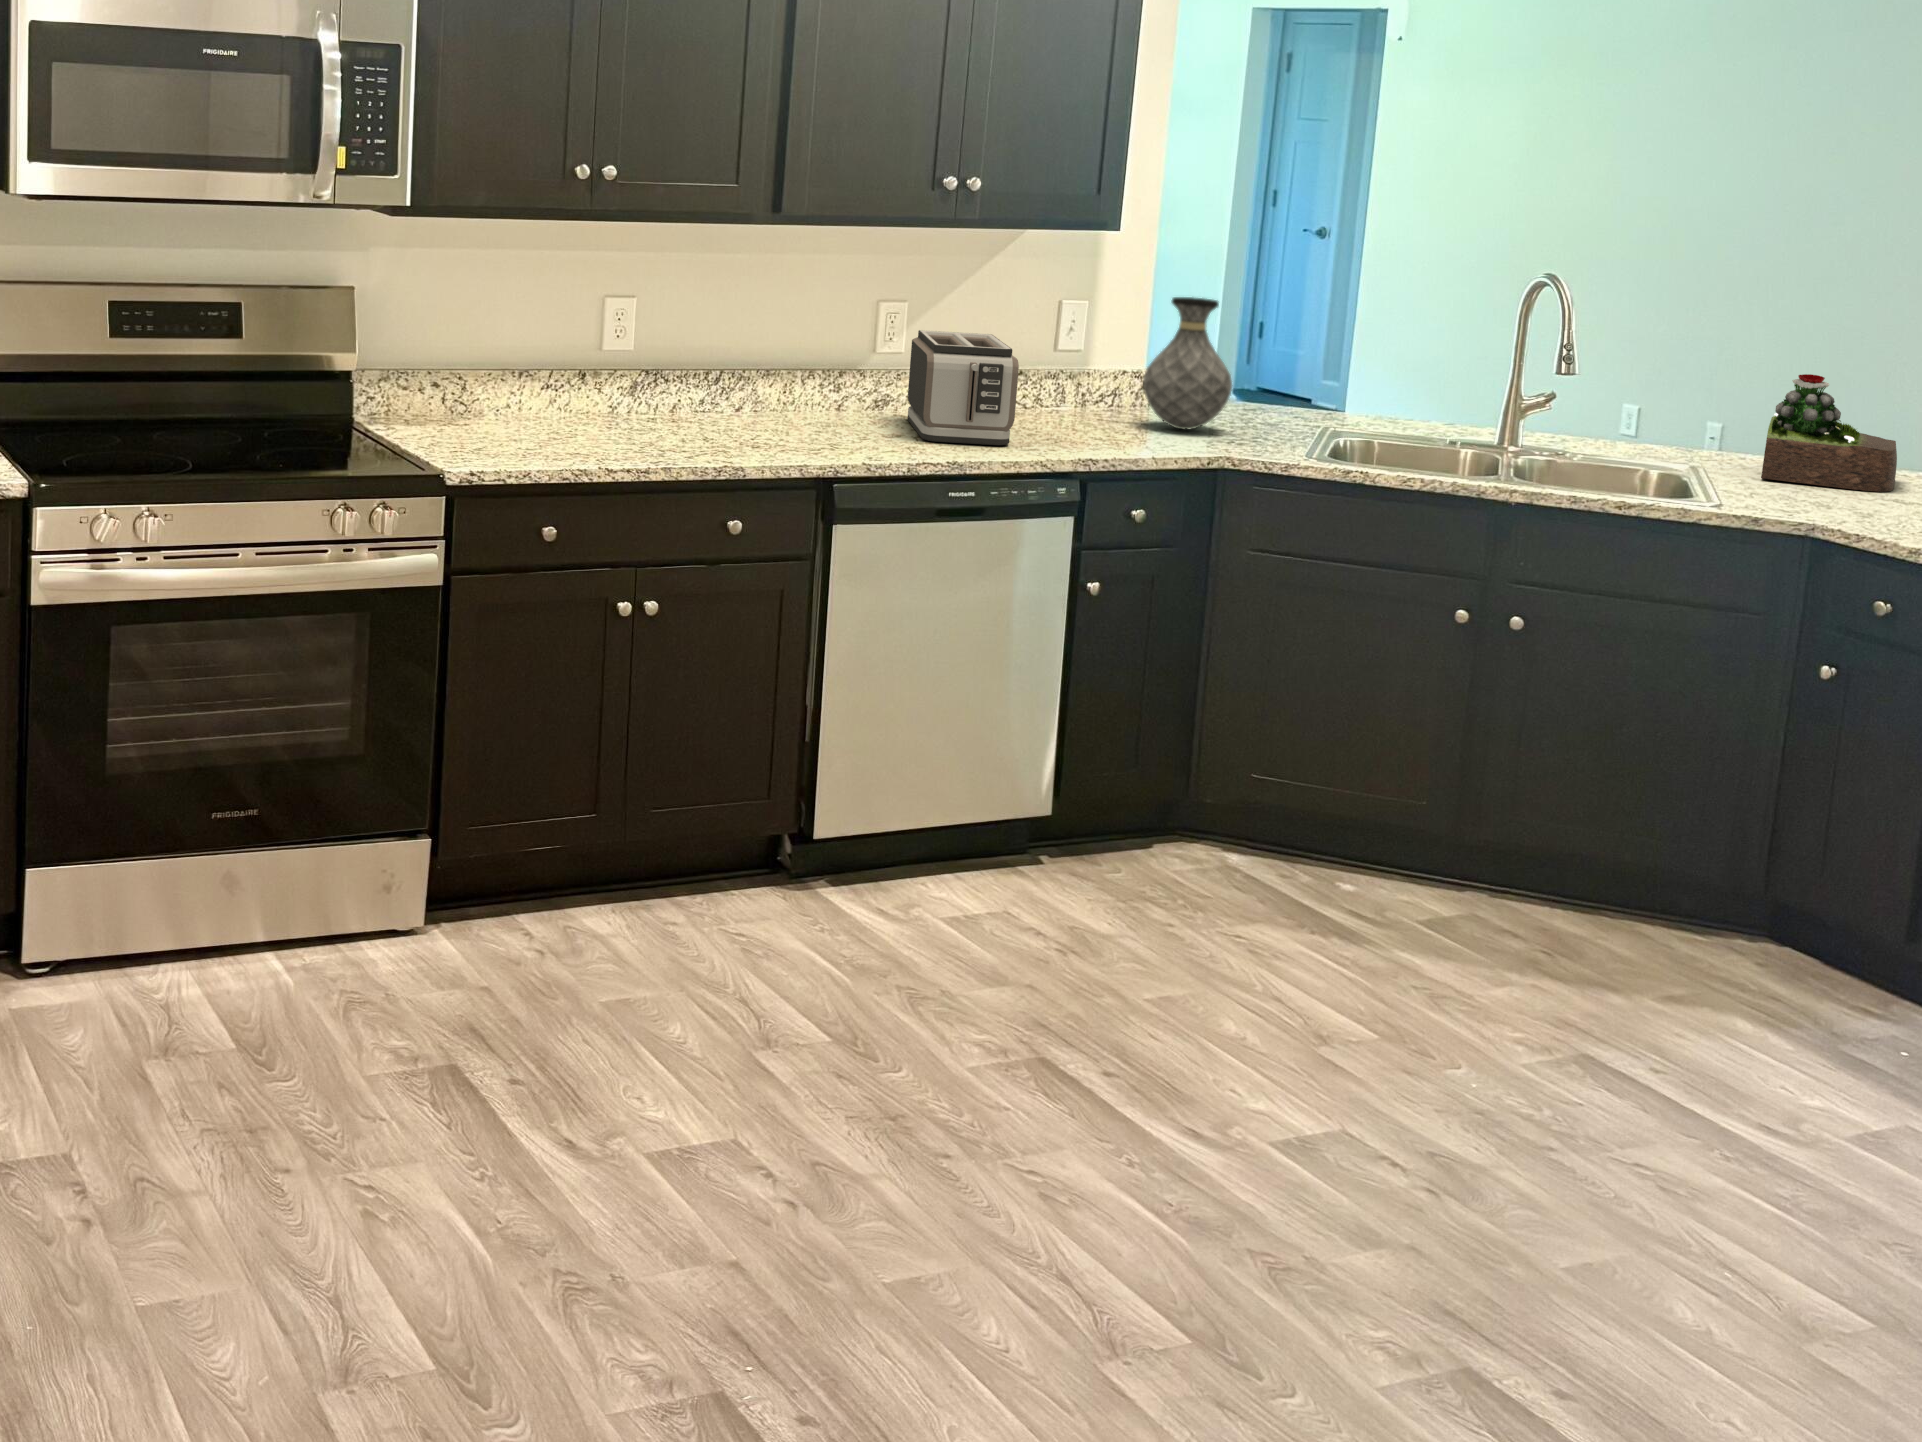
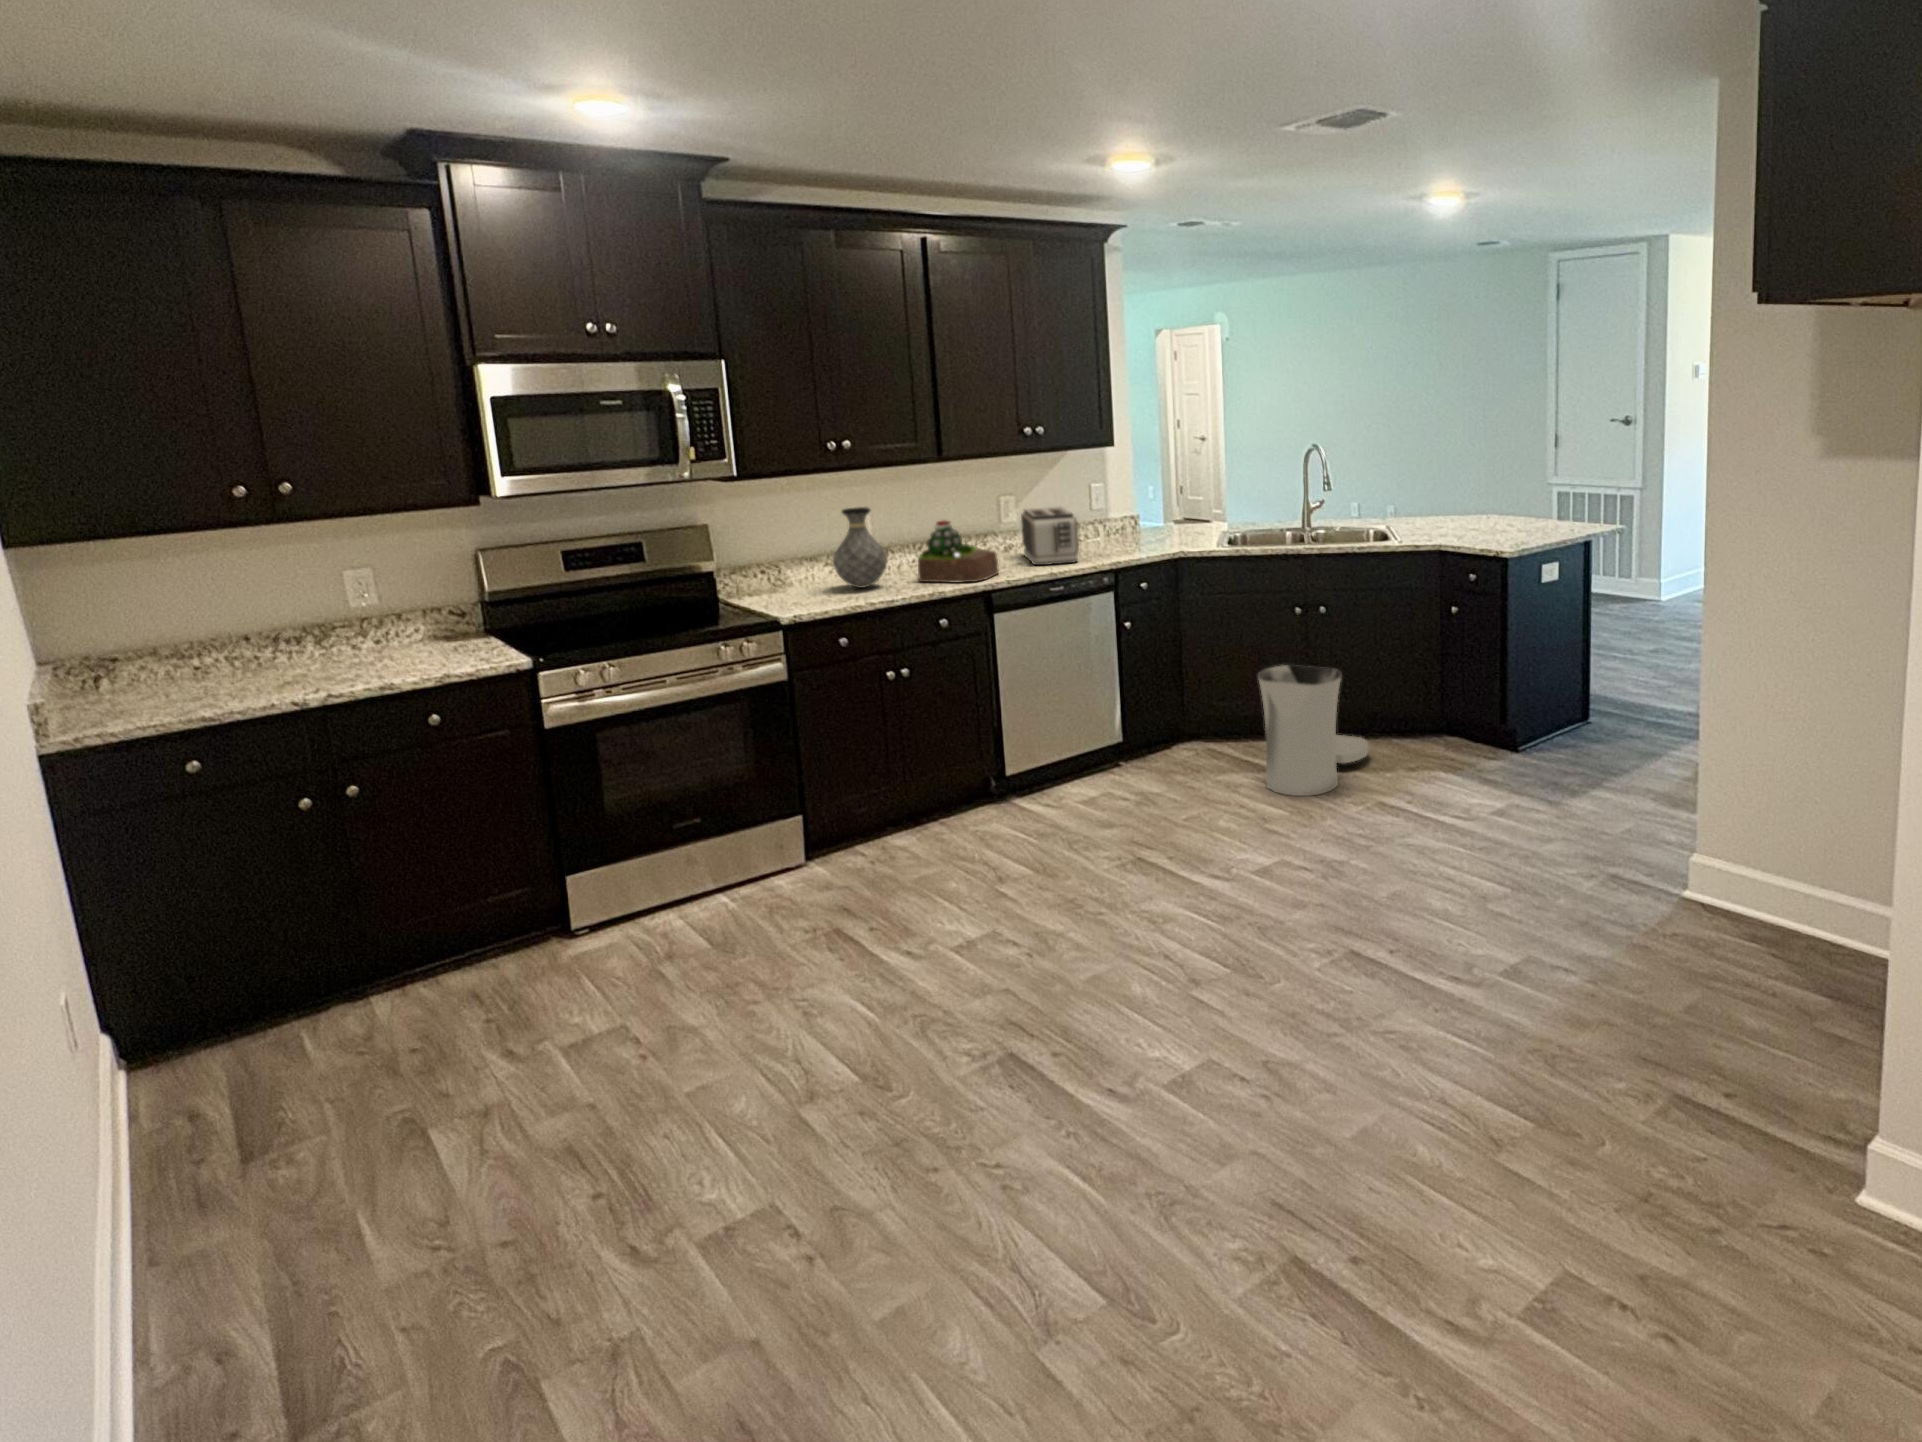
vase: present [1143,297,1232,429] -> present [833,507,887,588]
succulent plant: present [1761,374,1897,492] -> present [918,521,999,582]
trash can: none [1336,717,1577,1003] -> present [1258,665,1368,796]

